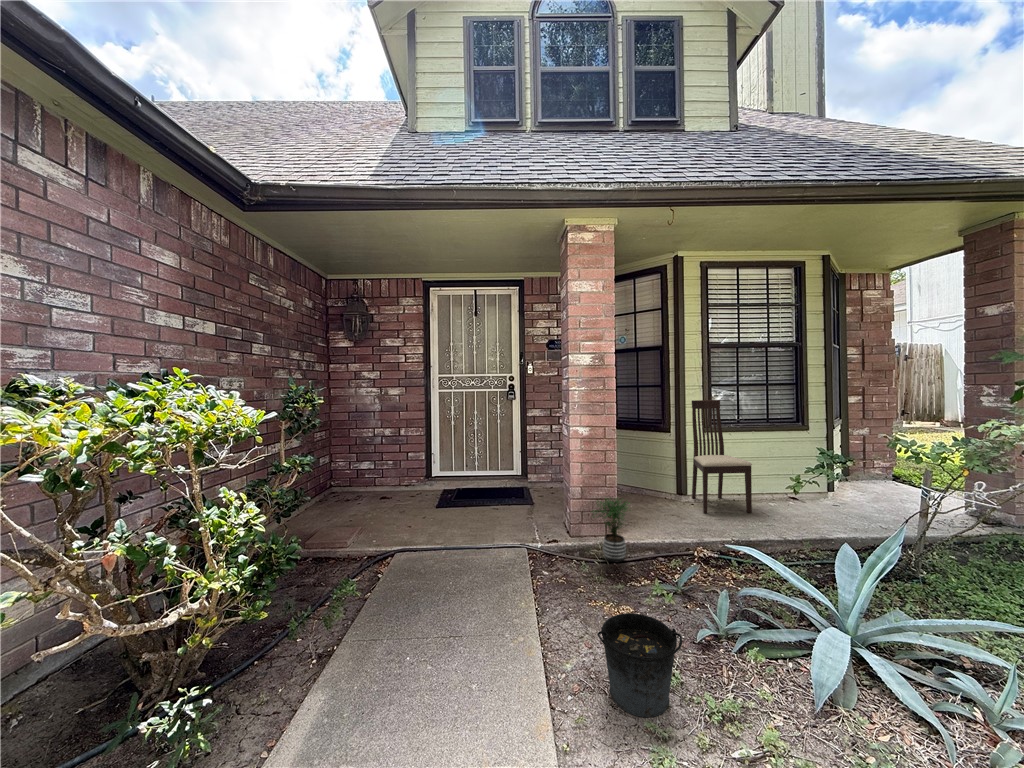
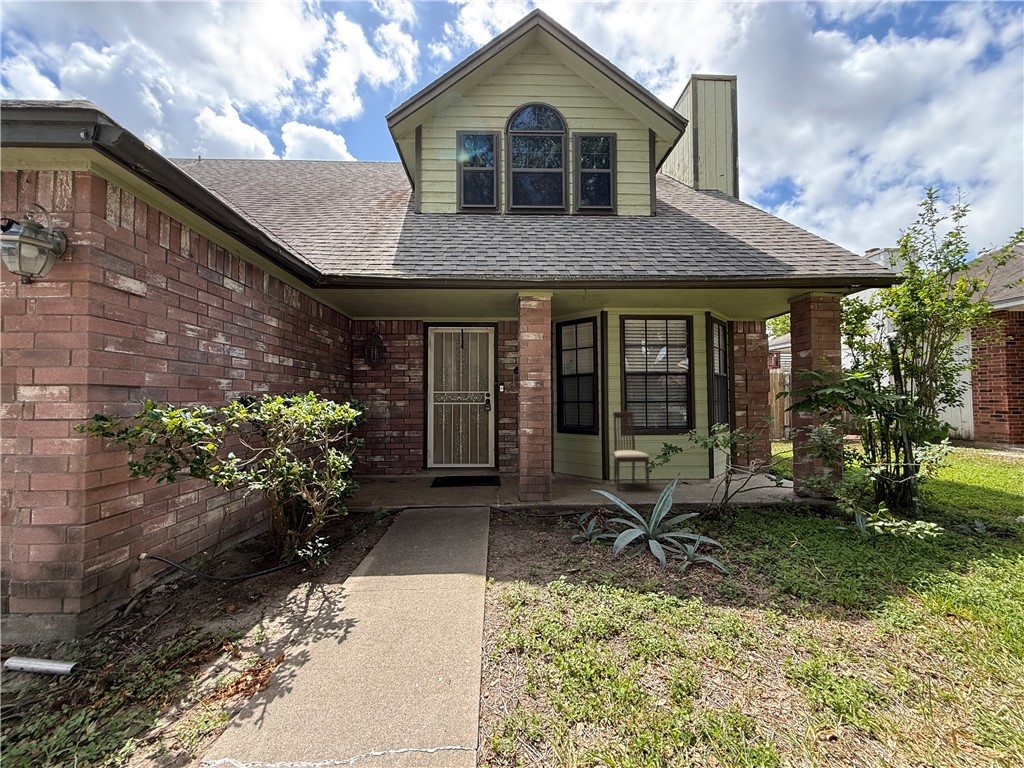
potted plant: present [593,498,630,562] -> none [531,472,560,514]
bucket: present [597,613,682,717] -> none [517,524,560,569]

